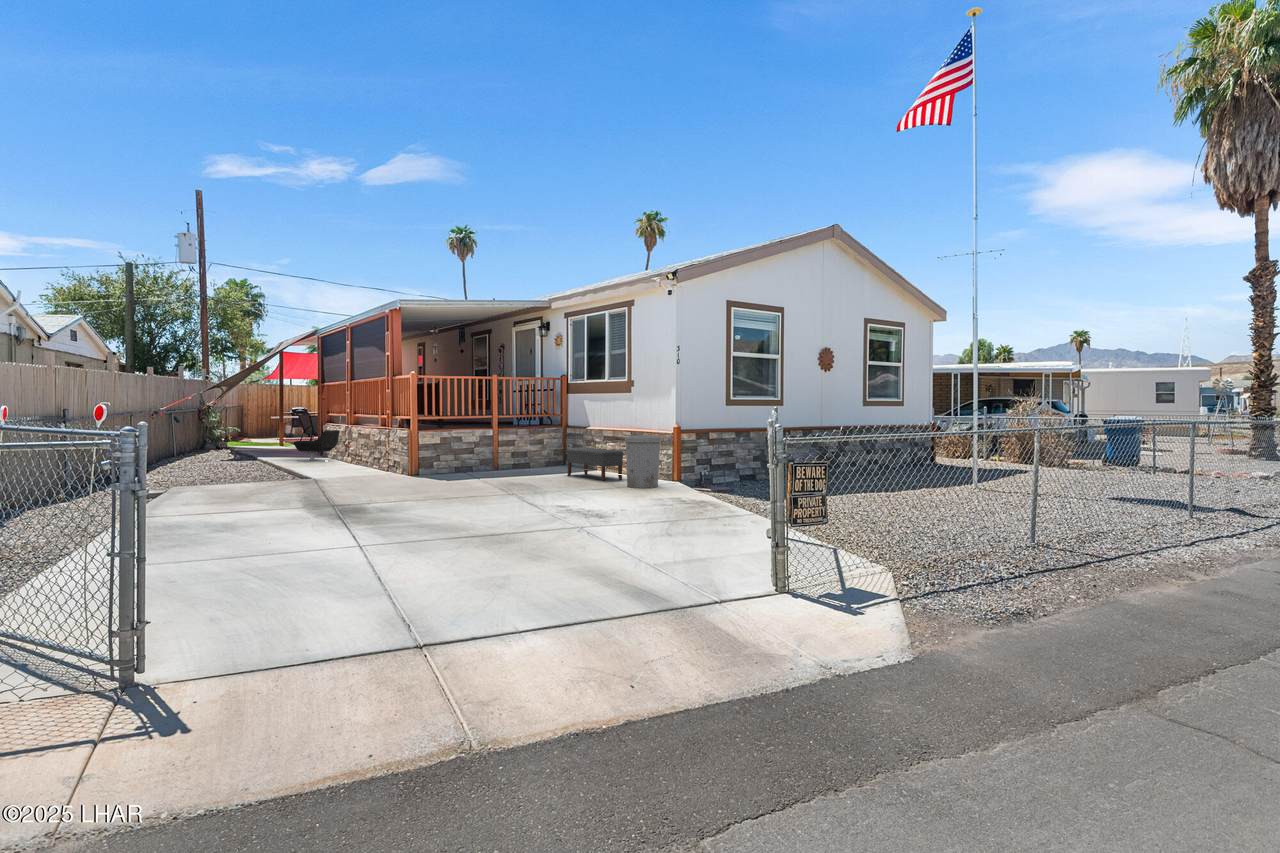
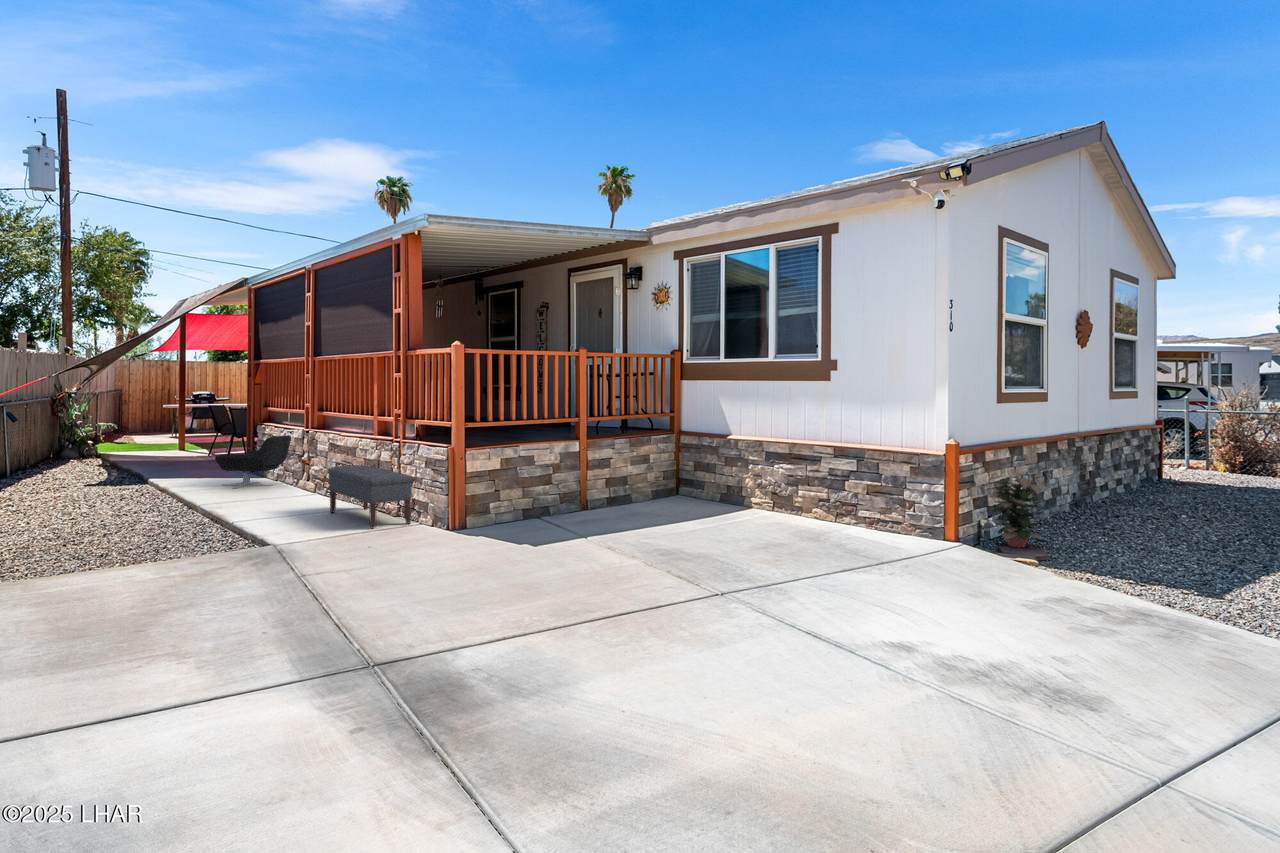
trash can: present [624,435,661,488] -> none [859,459,930,555]
decorative plant: none [706,446,735,487] -> present [991,476,1042,547]
bench: present [567,447,624,481] -> present [327,465,413,528]

